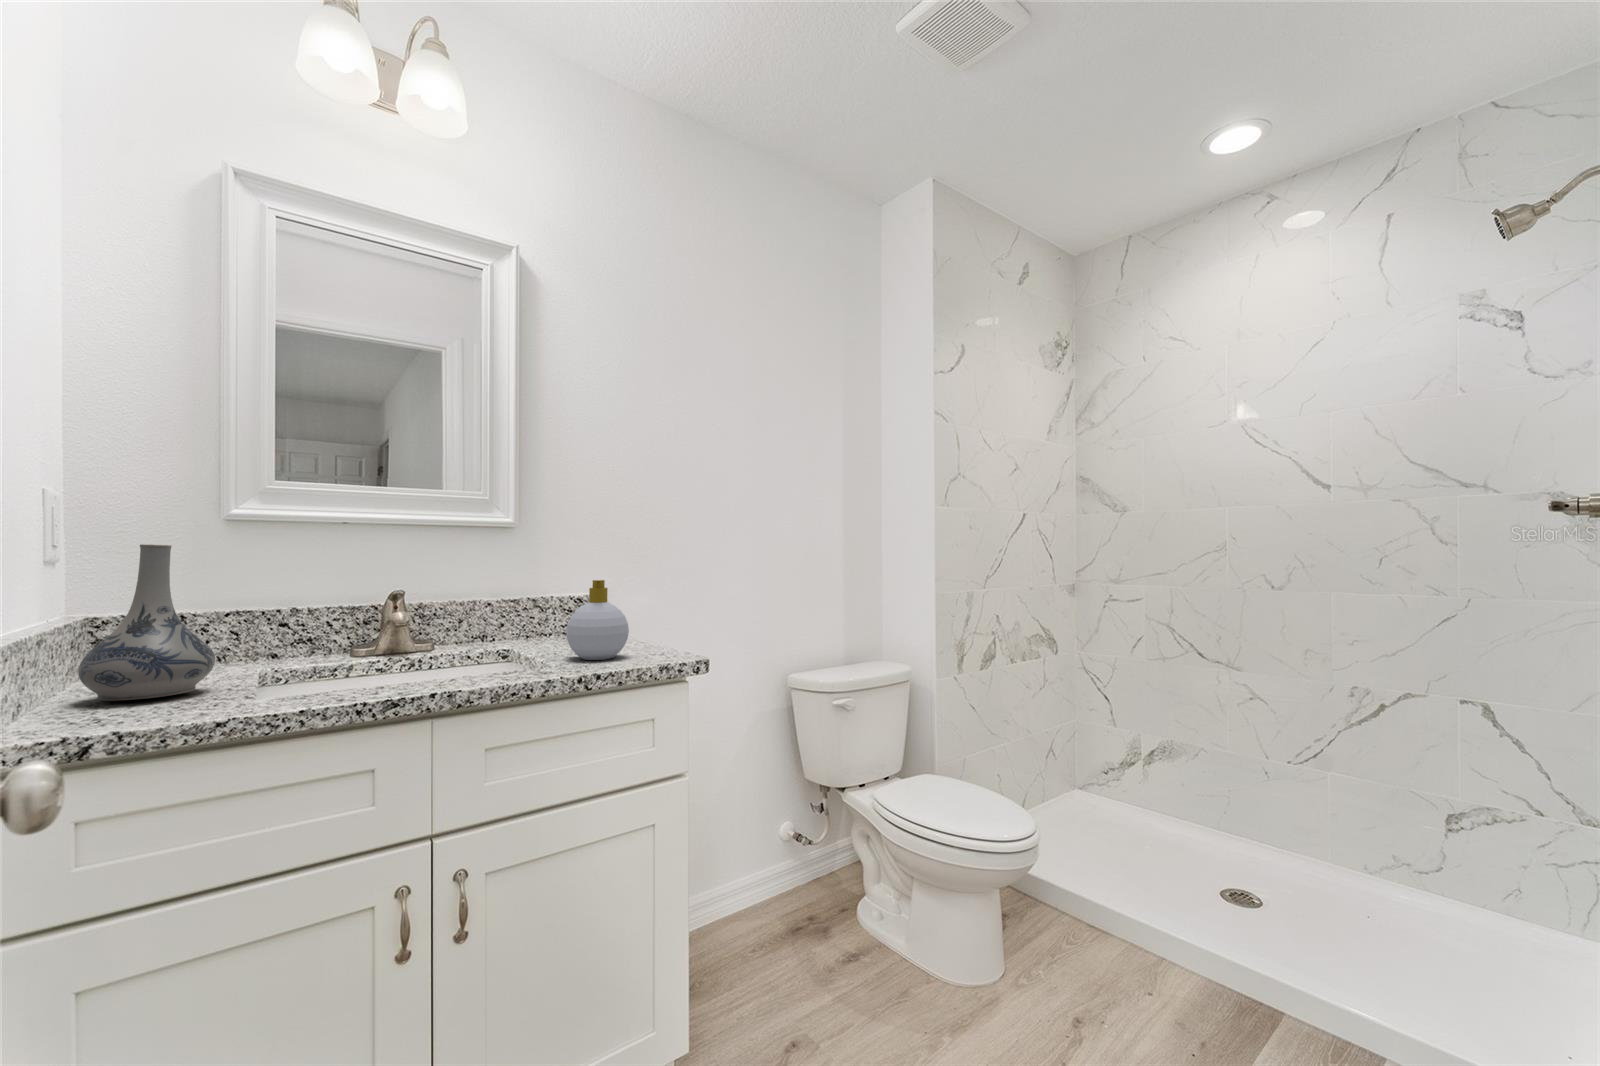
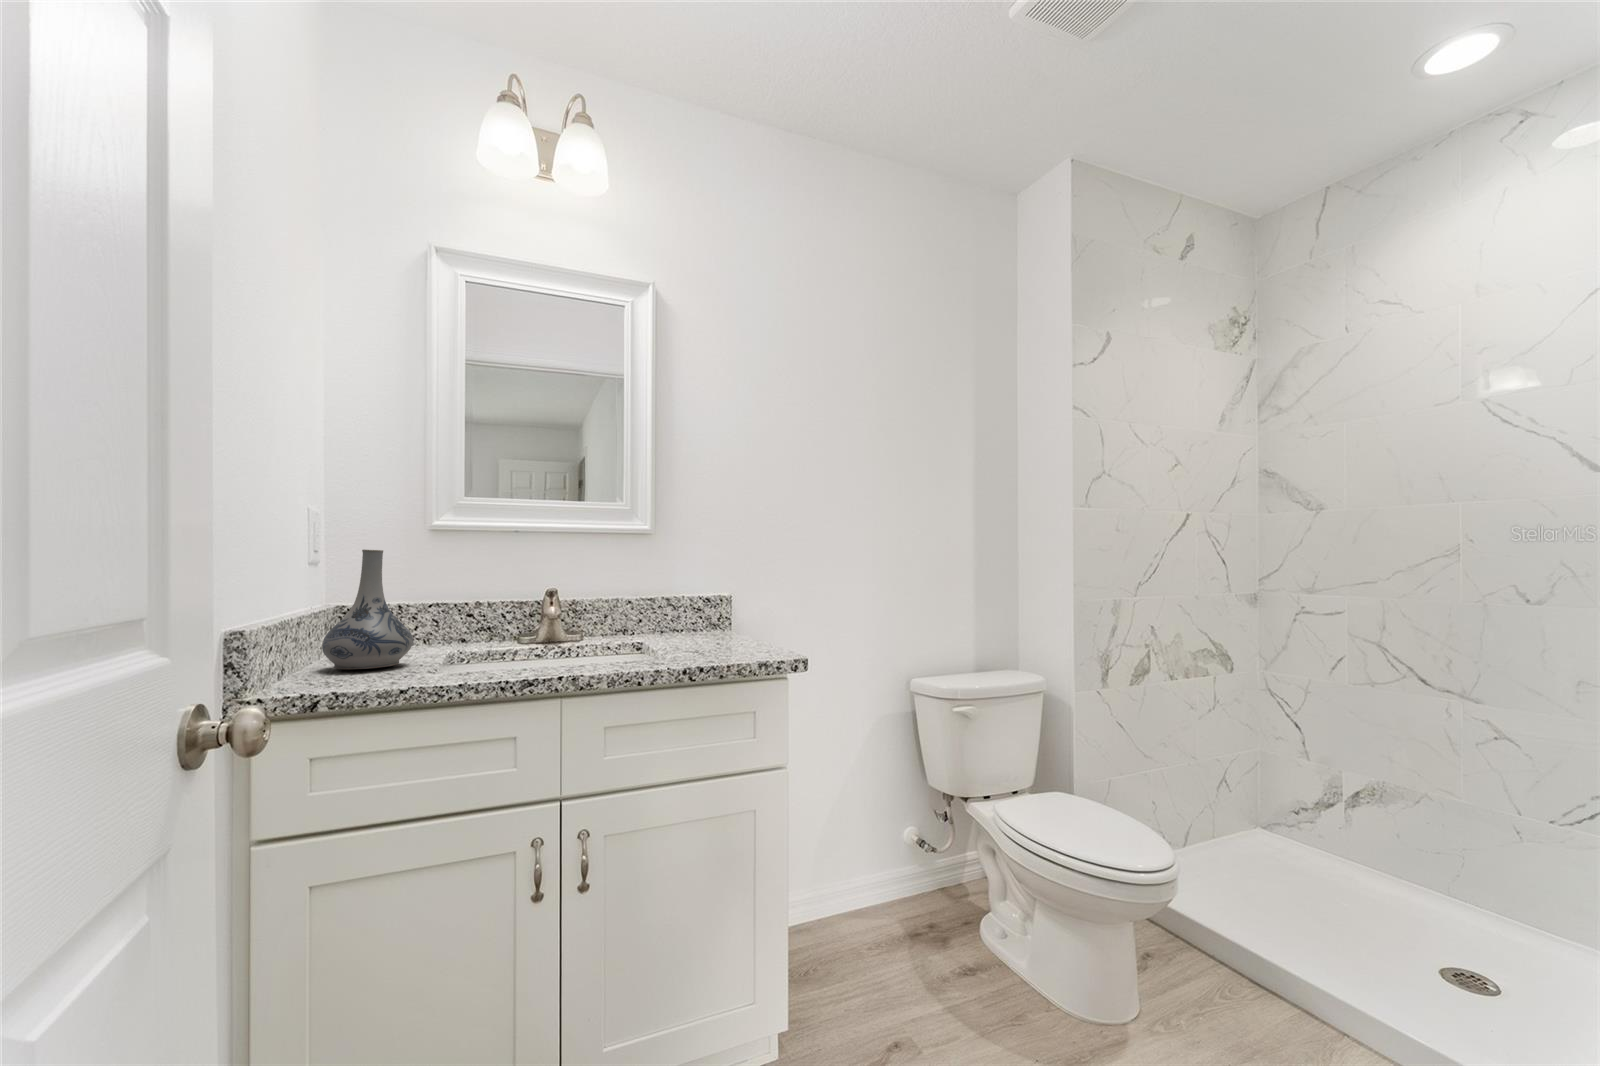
soap bottle: present [566,580,629,660] -> none [686,582,741,655]

